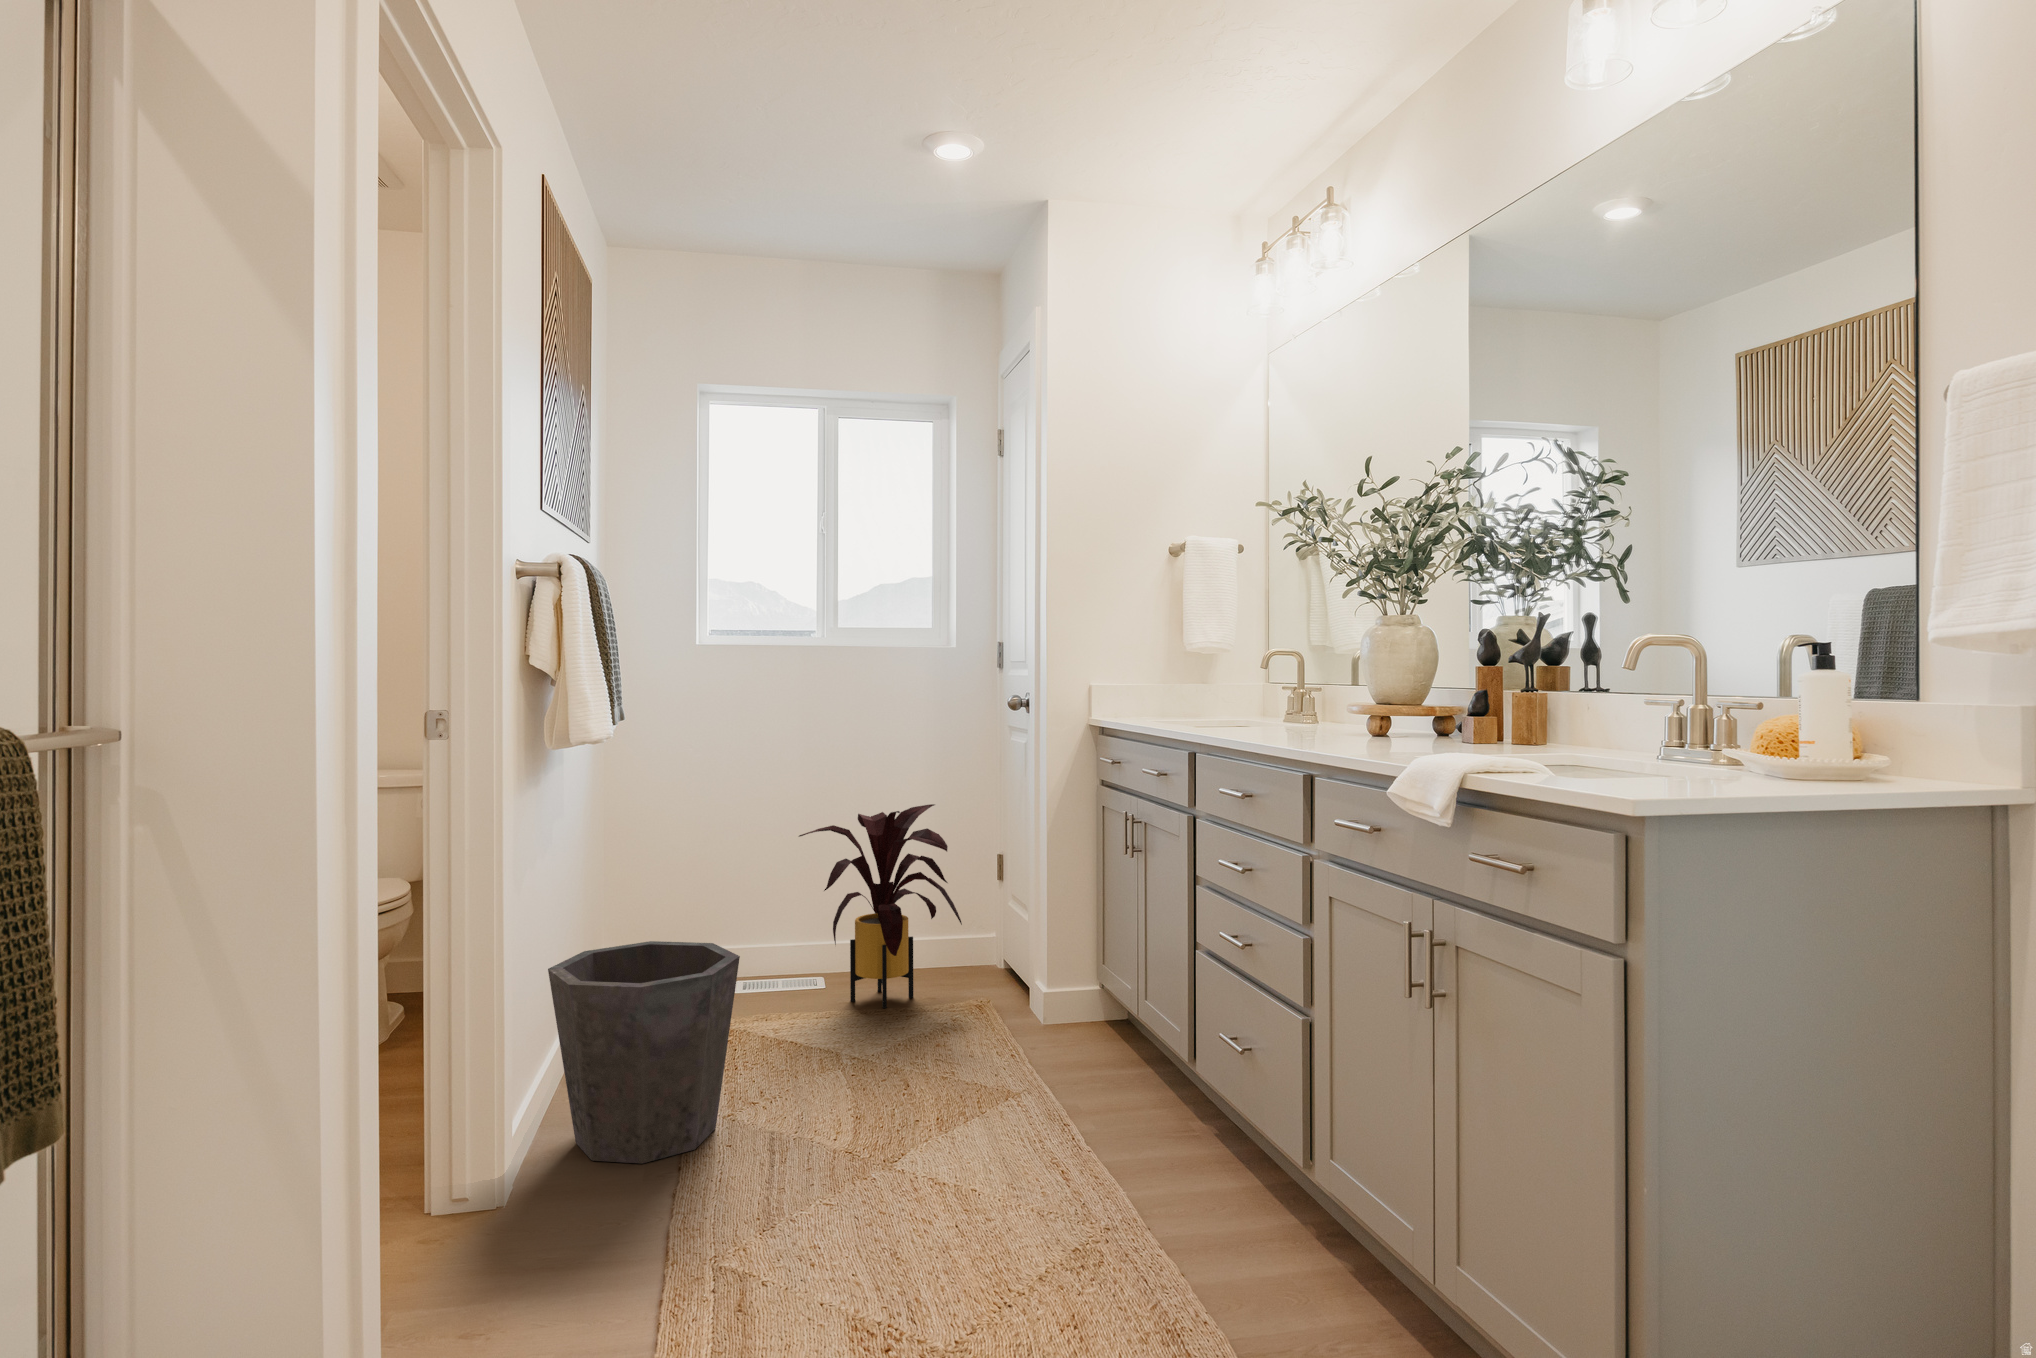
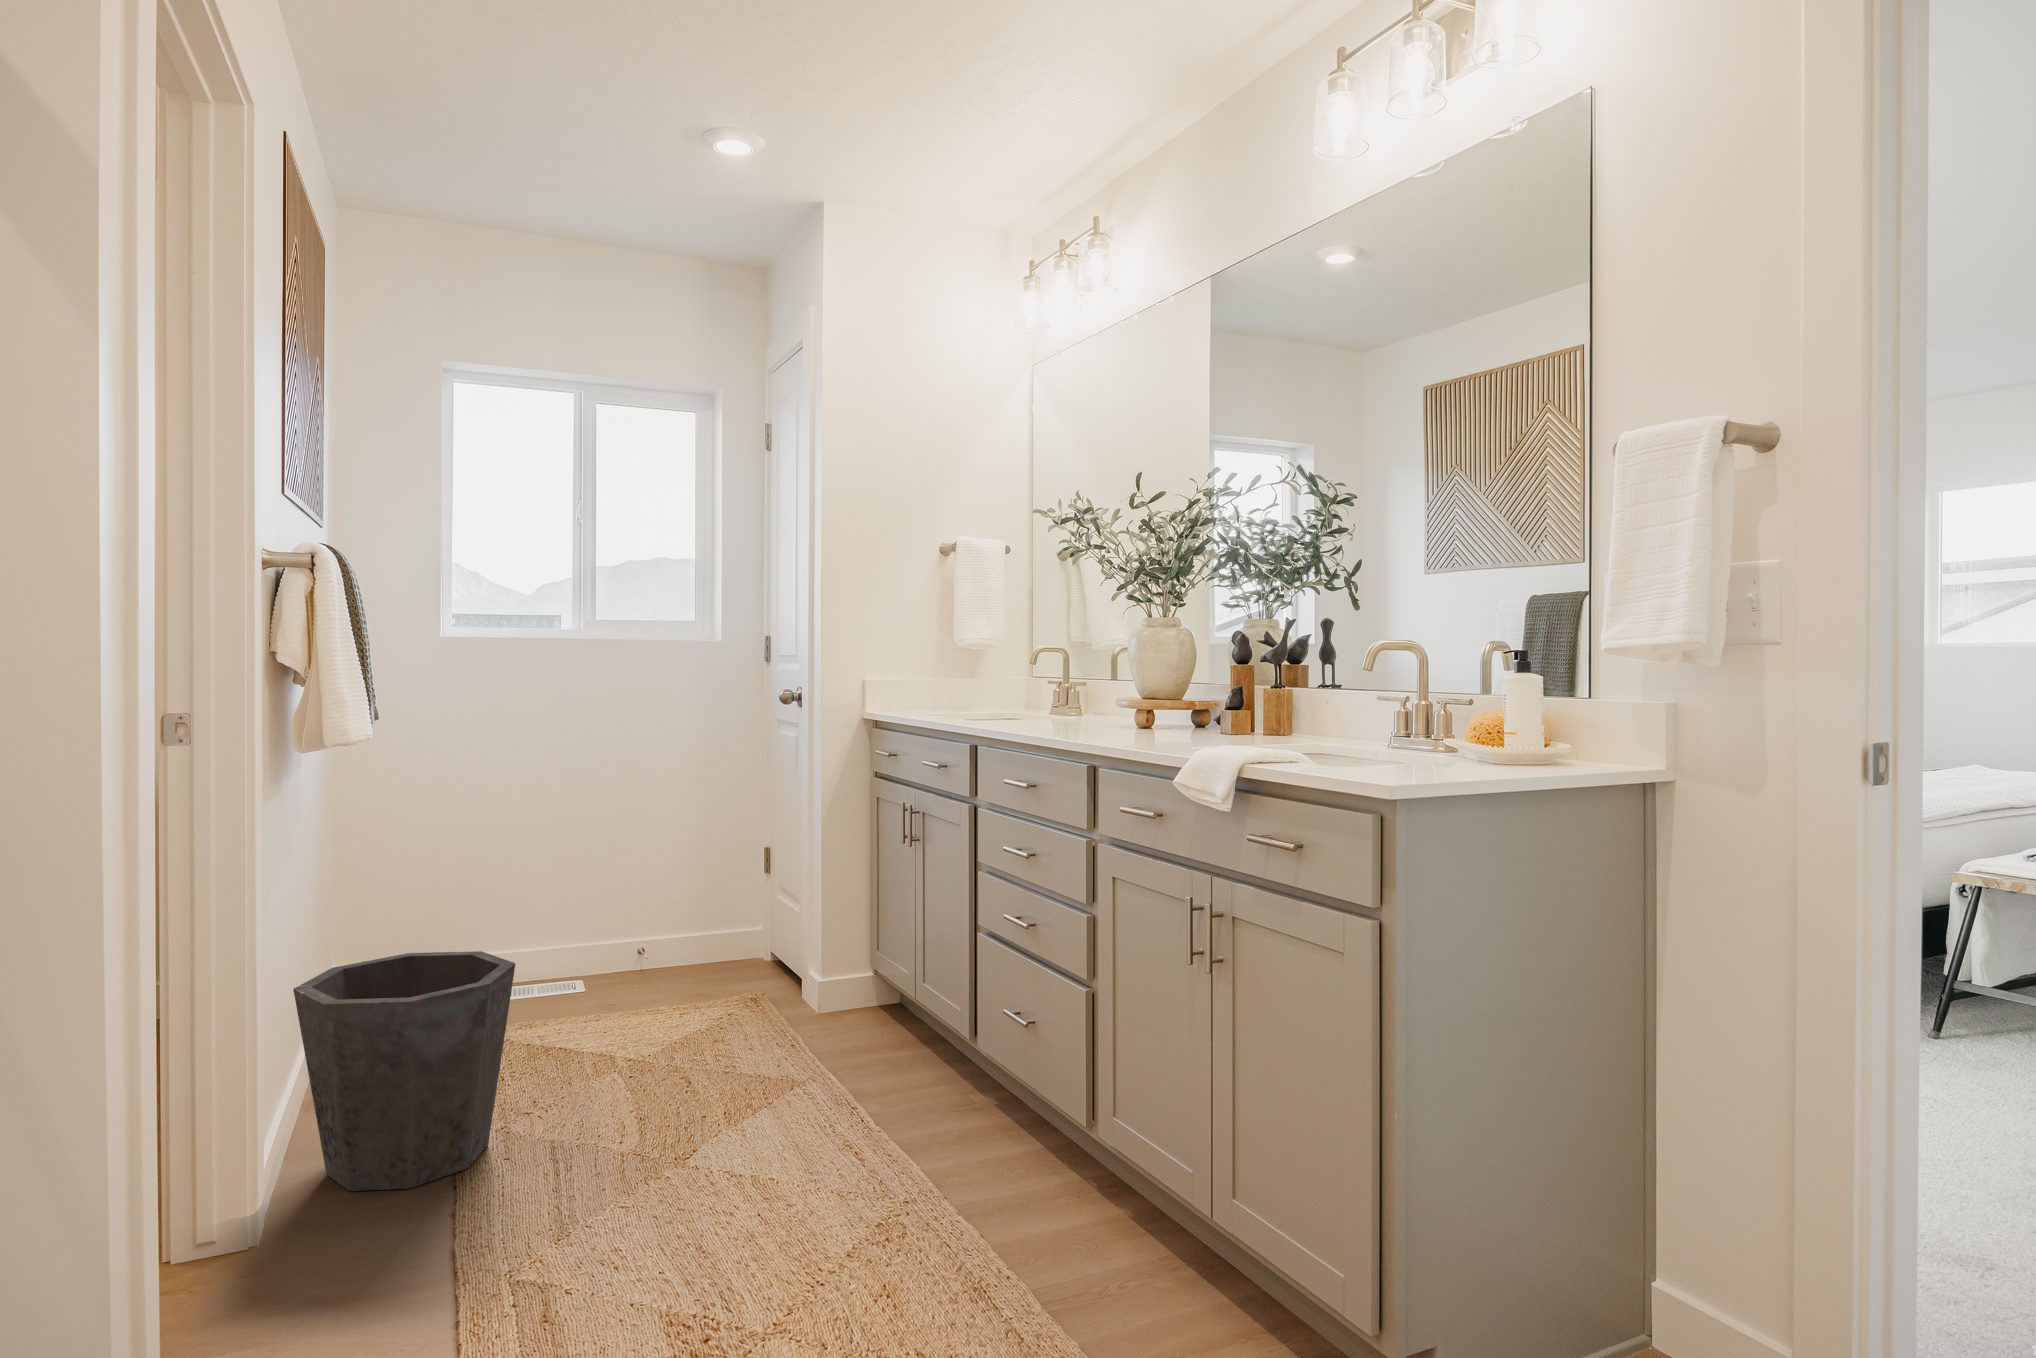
house plant: present [799,804,962,1008] -> none [560,800,739,1009]

